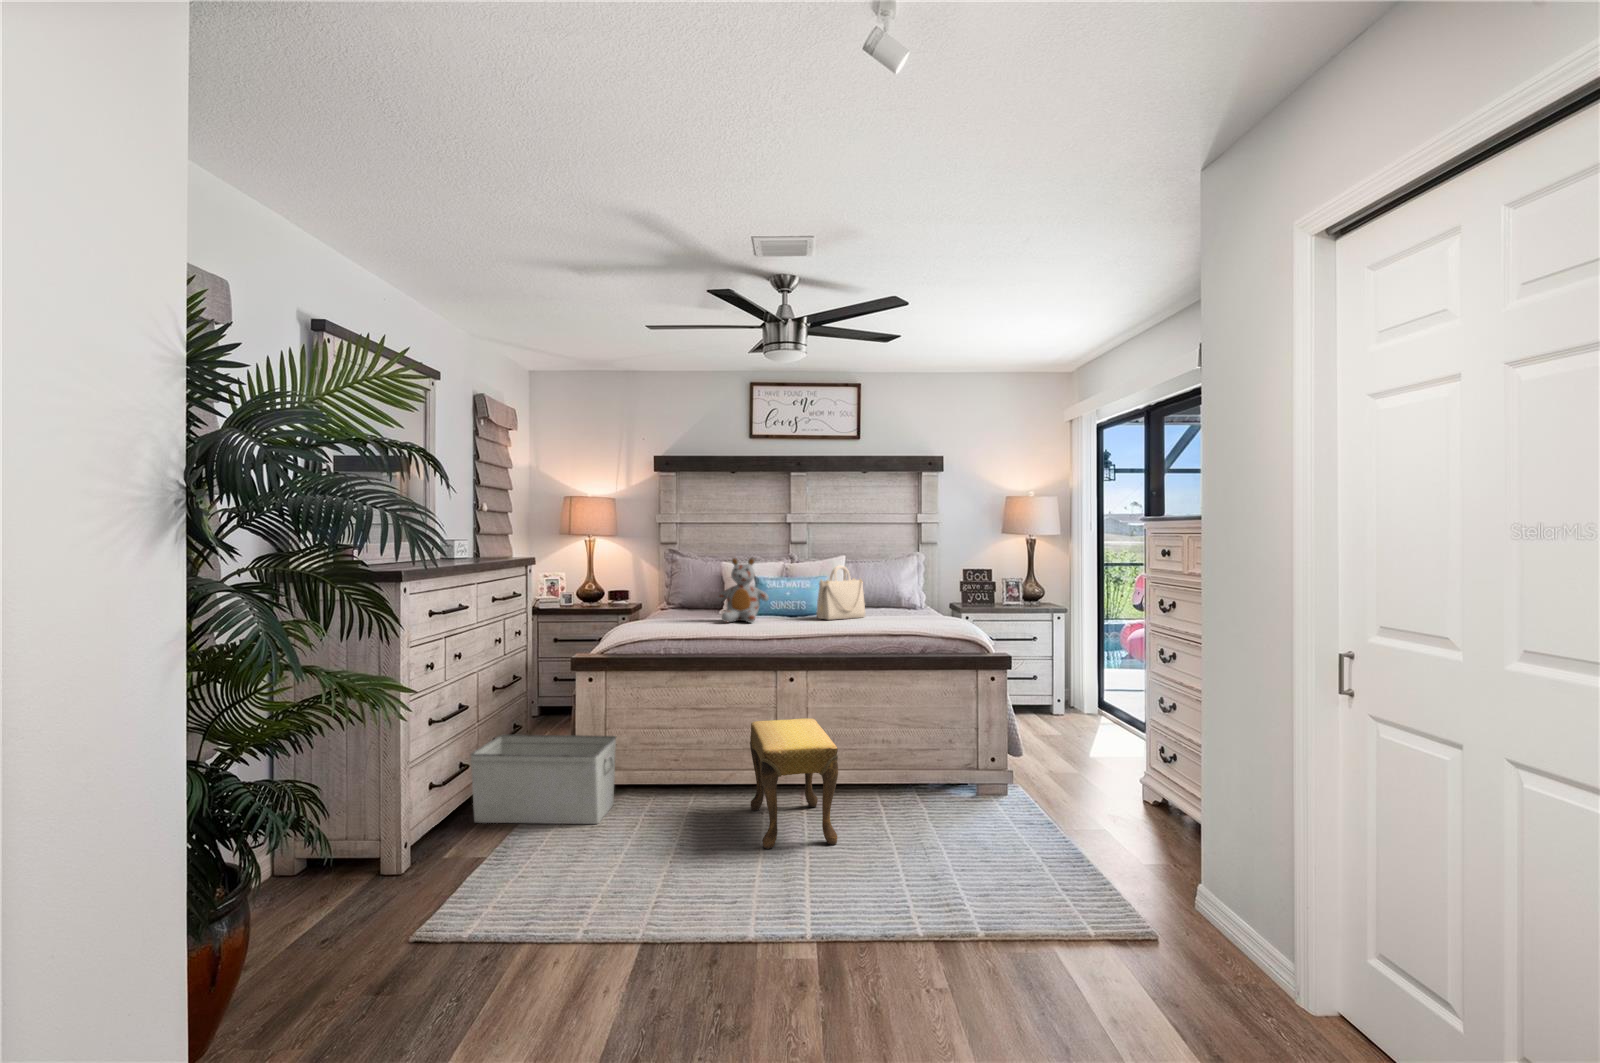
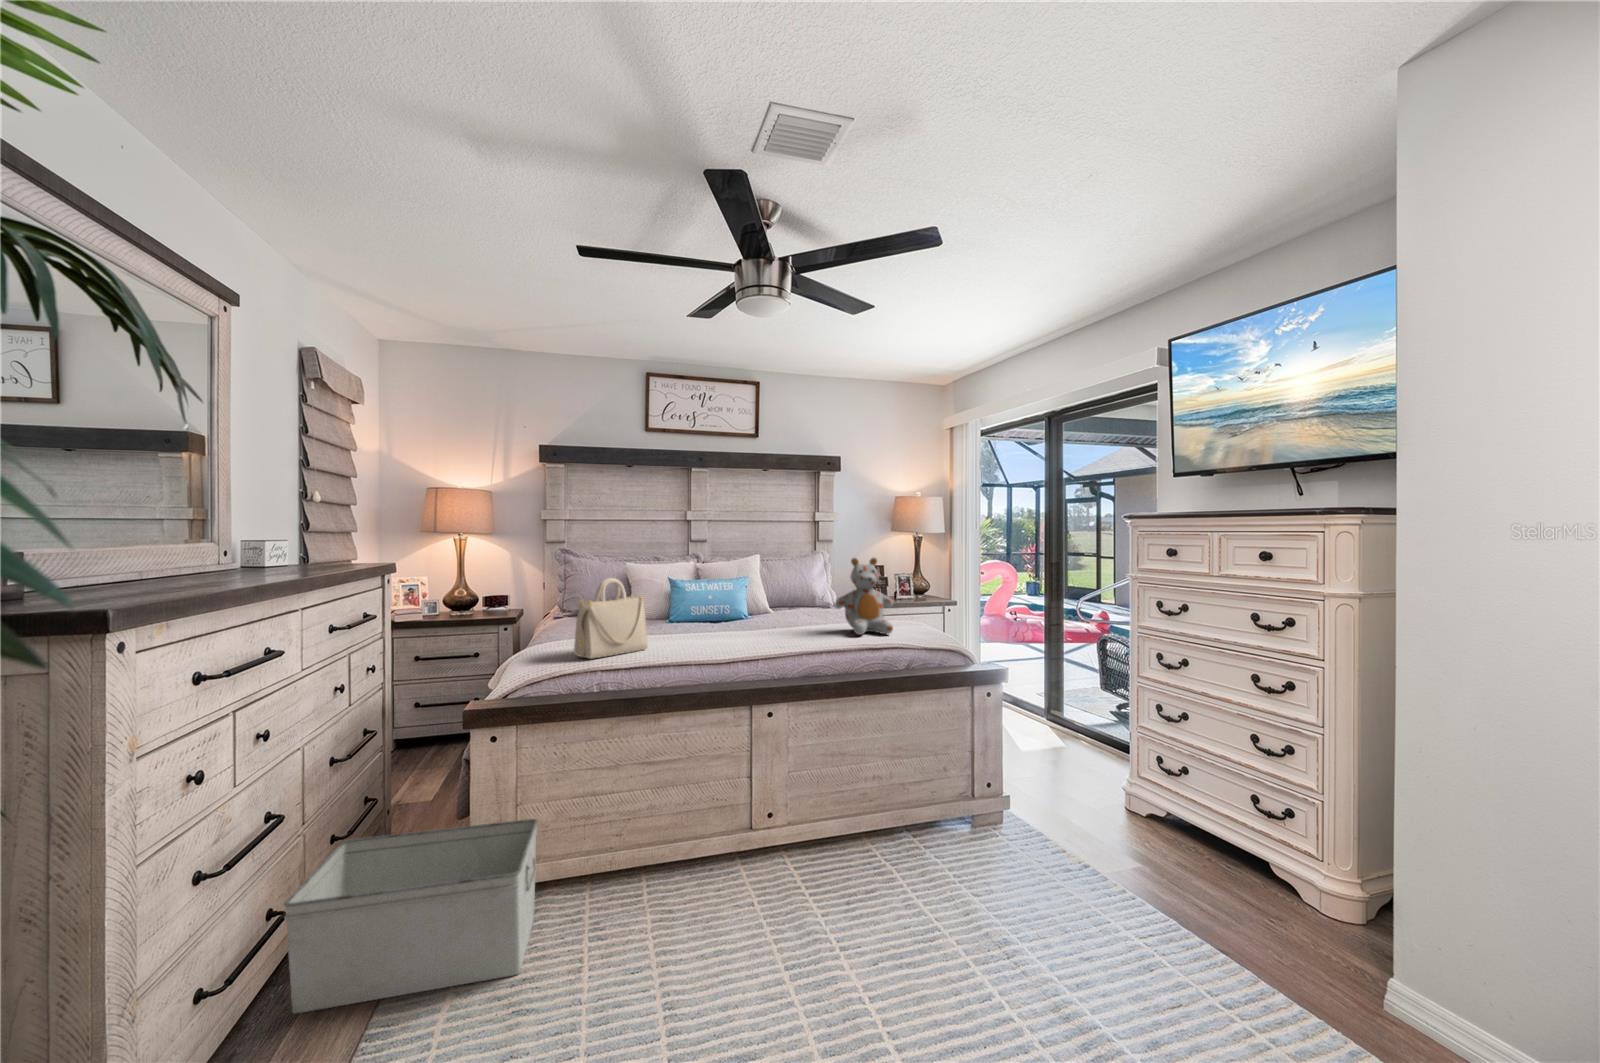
stuffed bear: present [718,558,769,623] -> present [835,558,893,635]
handbag: present [817,565,865,620] -> present [574,578,647,659]
footstool: present [750,718,838,849] -> none [734,766,885,985]

